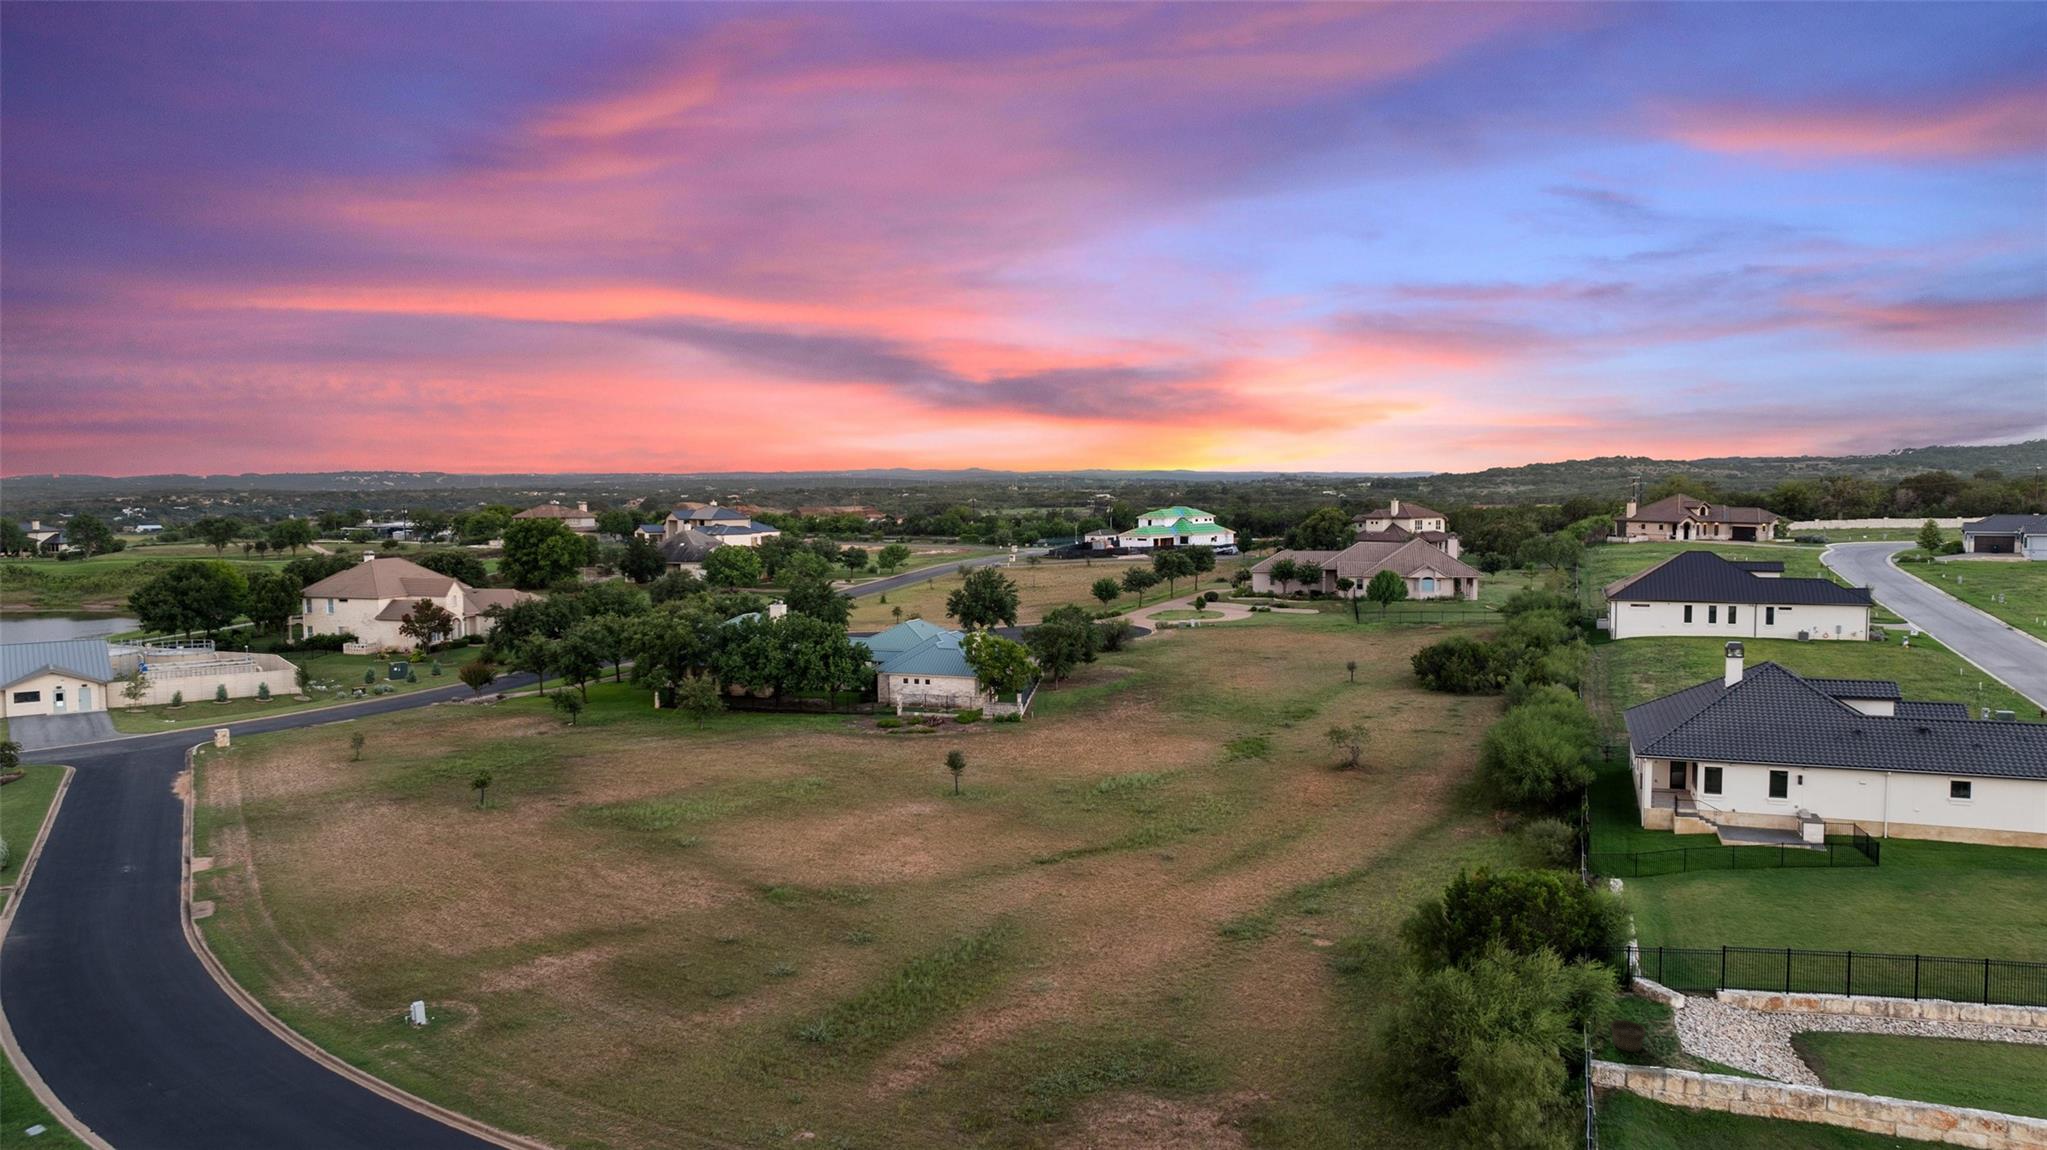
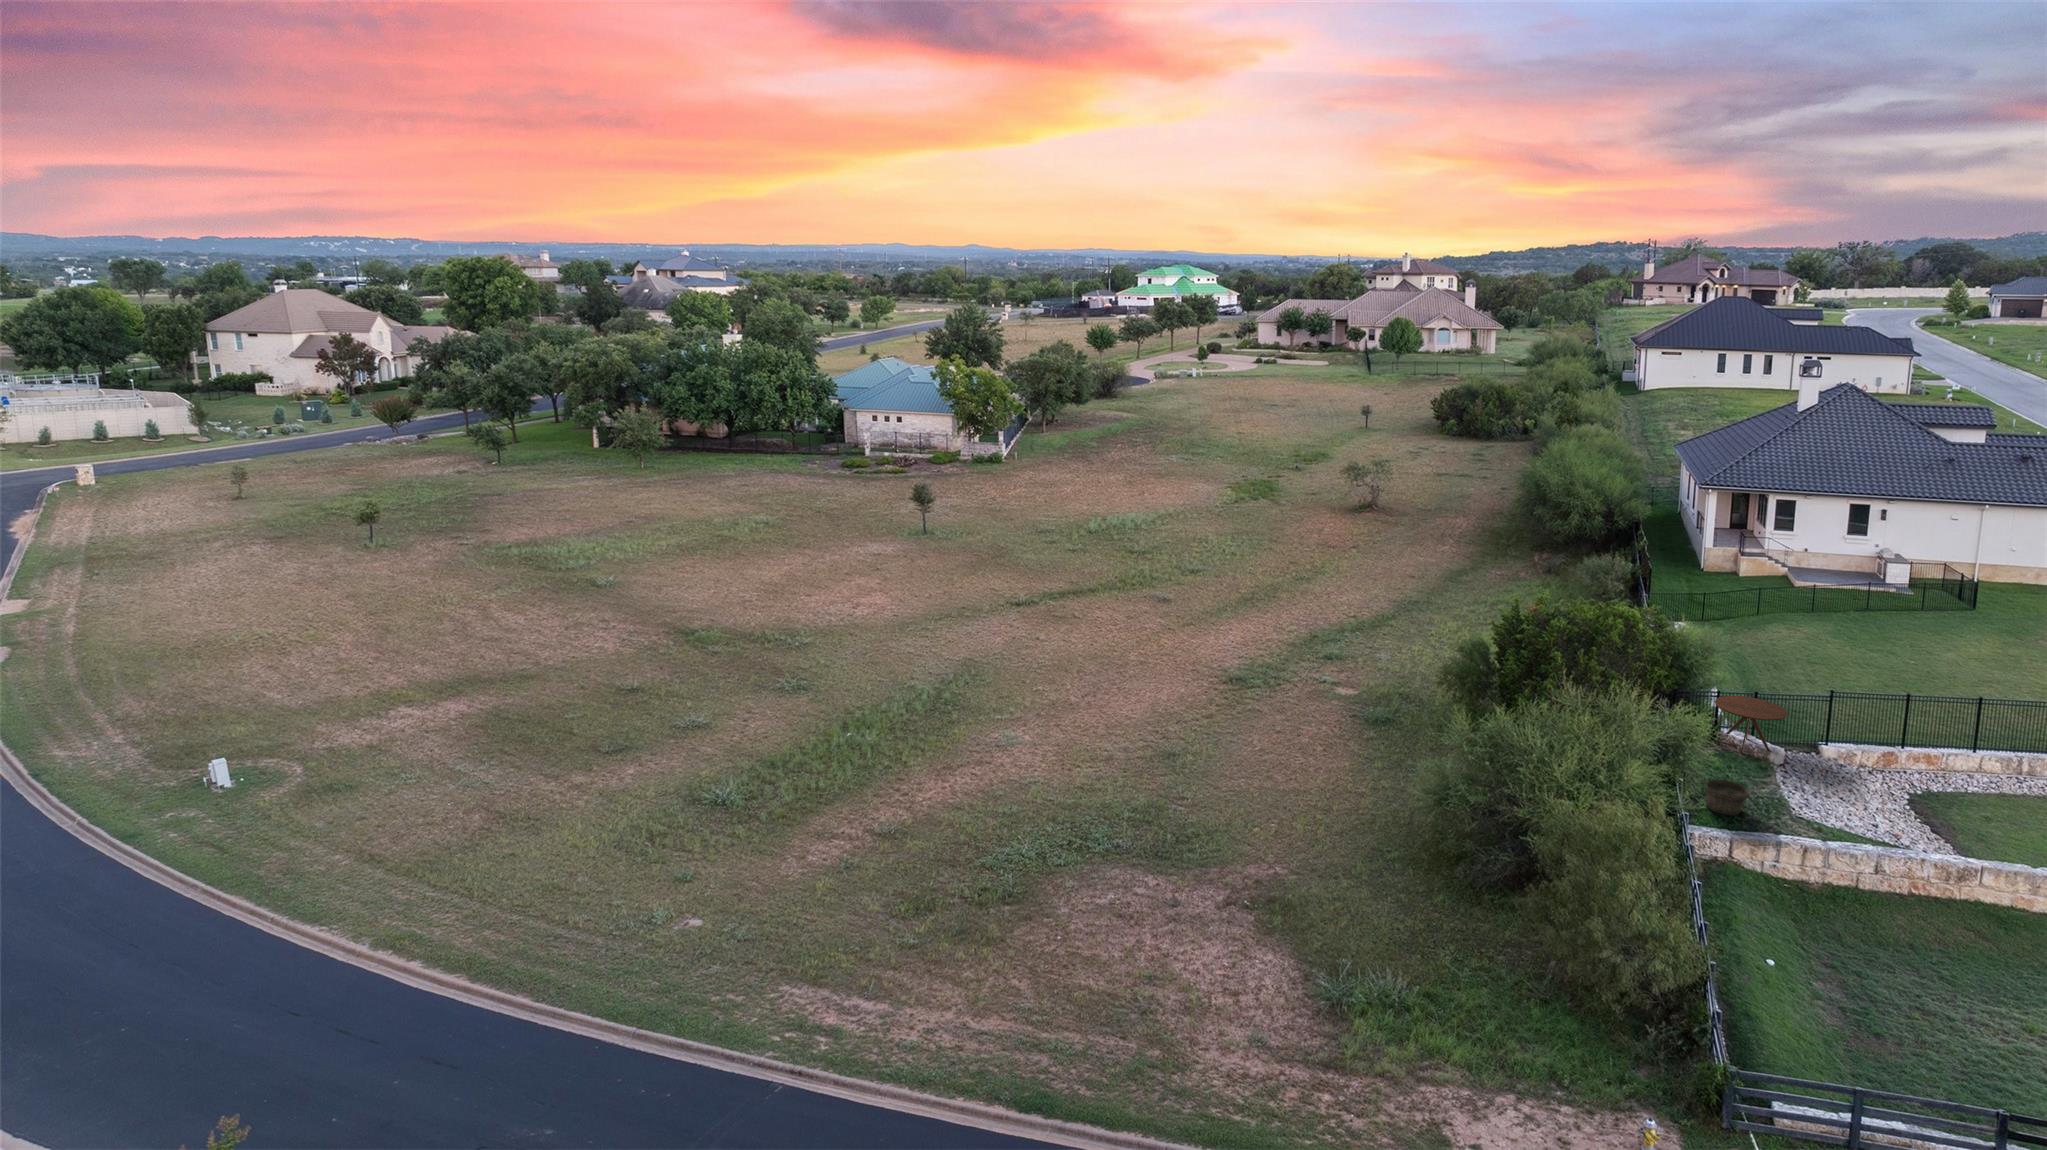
round table: none [1626,947,1686,998] -> present [1715,696,1788,753]

